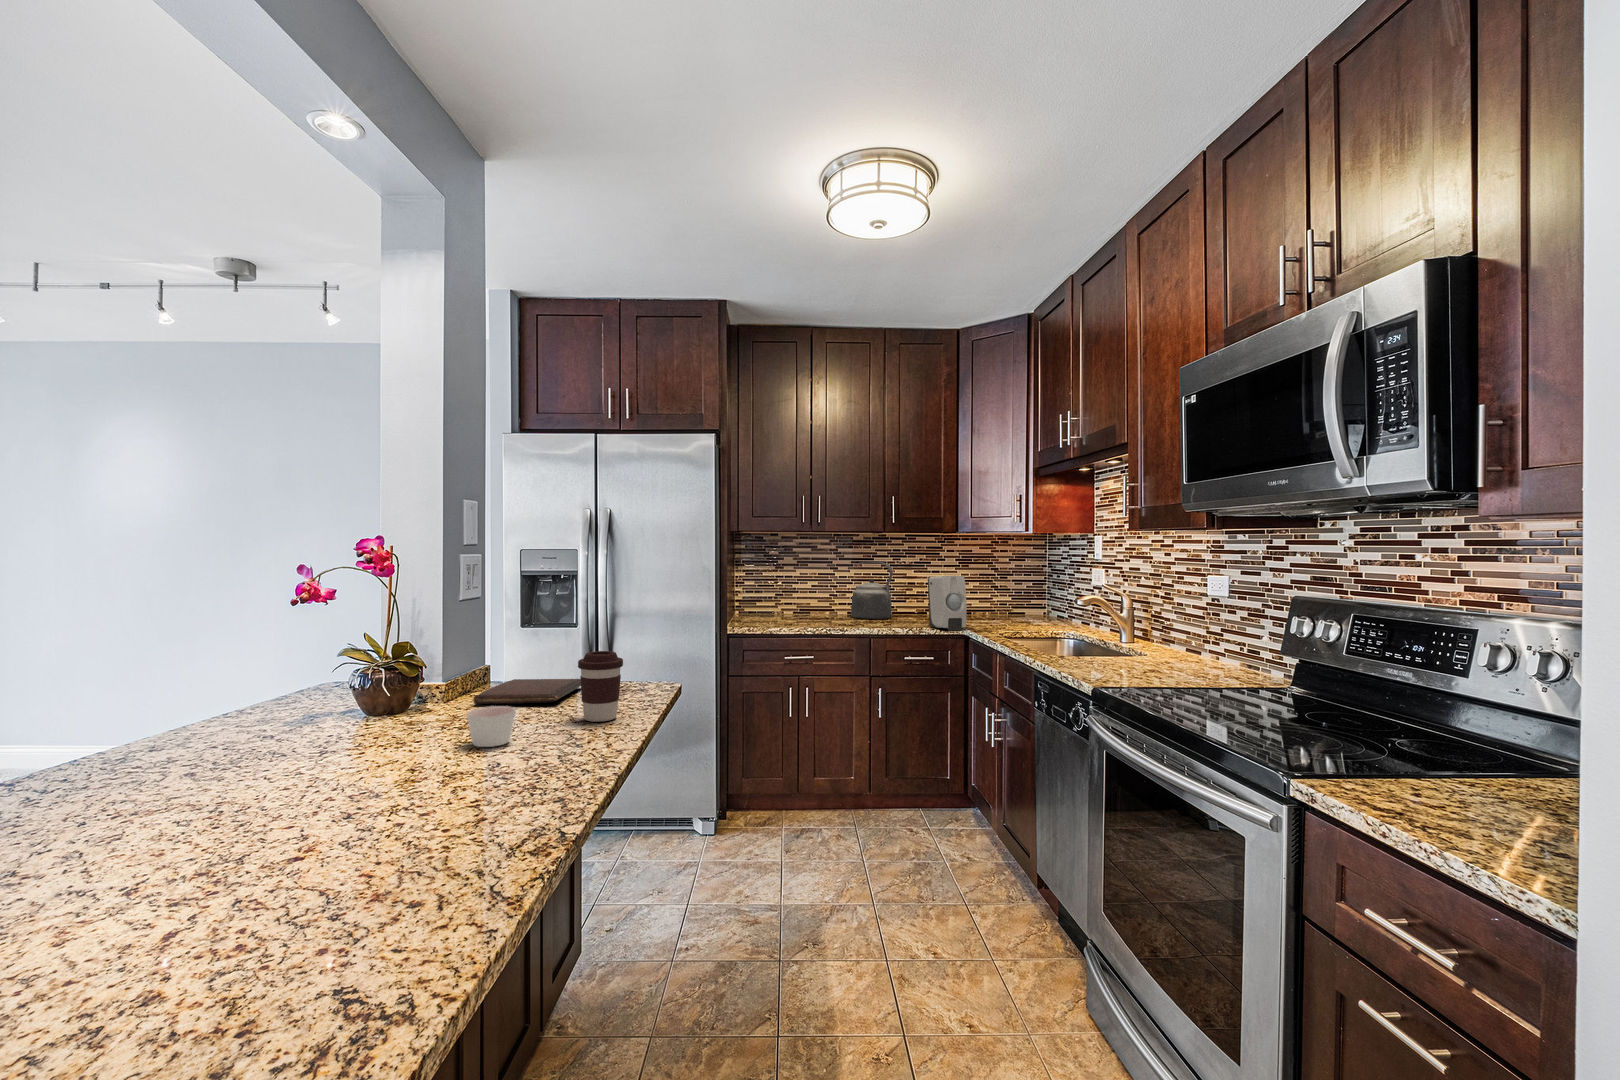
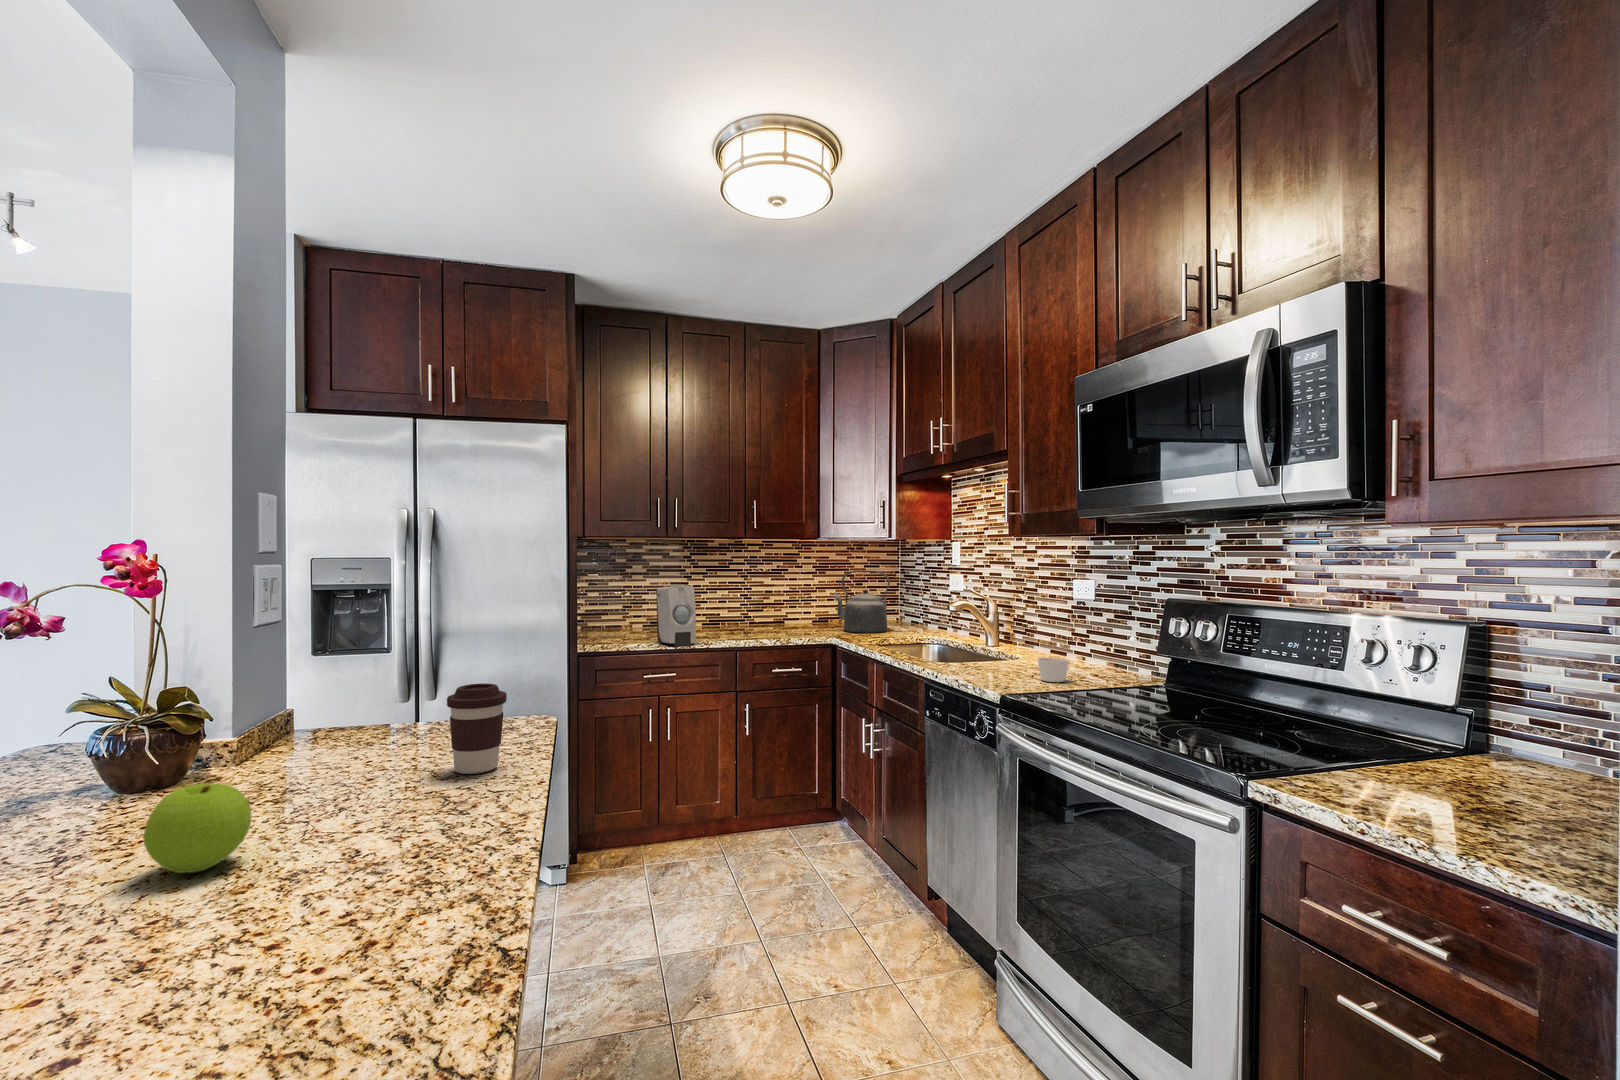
kettle: present [851,561,893,619] -> present [834,571,890,633]
soap dispenser: present [928,576,967,631] -> present [656,586,696,646]
book: present [473,679,581,704] -> none [286,718,435,762]
candle: present [467,706,516,747] -> present [1038,657,1069,682]
apple: none [364,708,431,768] -> present [144,783,251,873]

